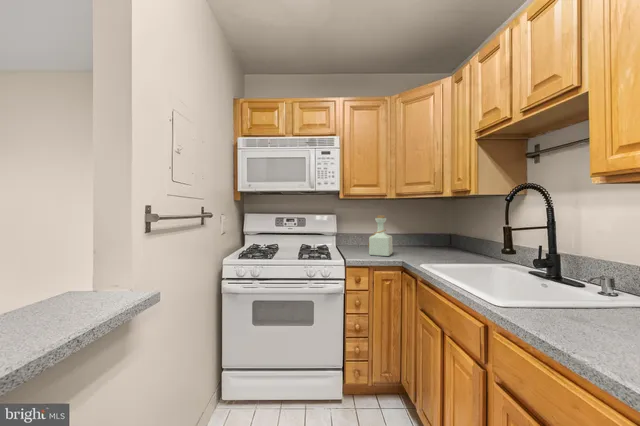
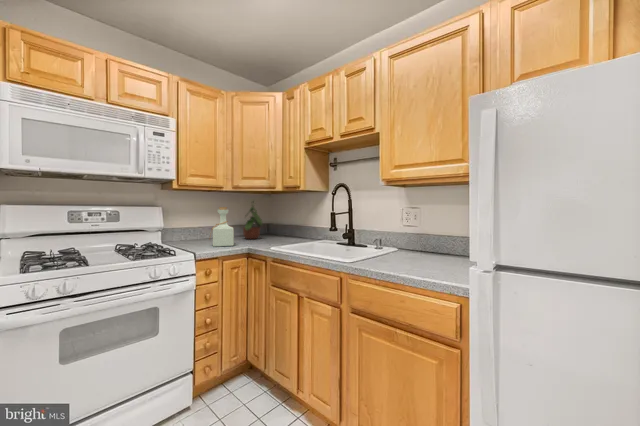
potted plant: none [408,206,436,250] -> present [243,201,262,239]

